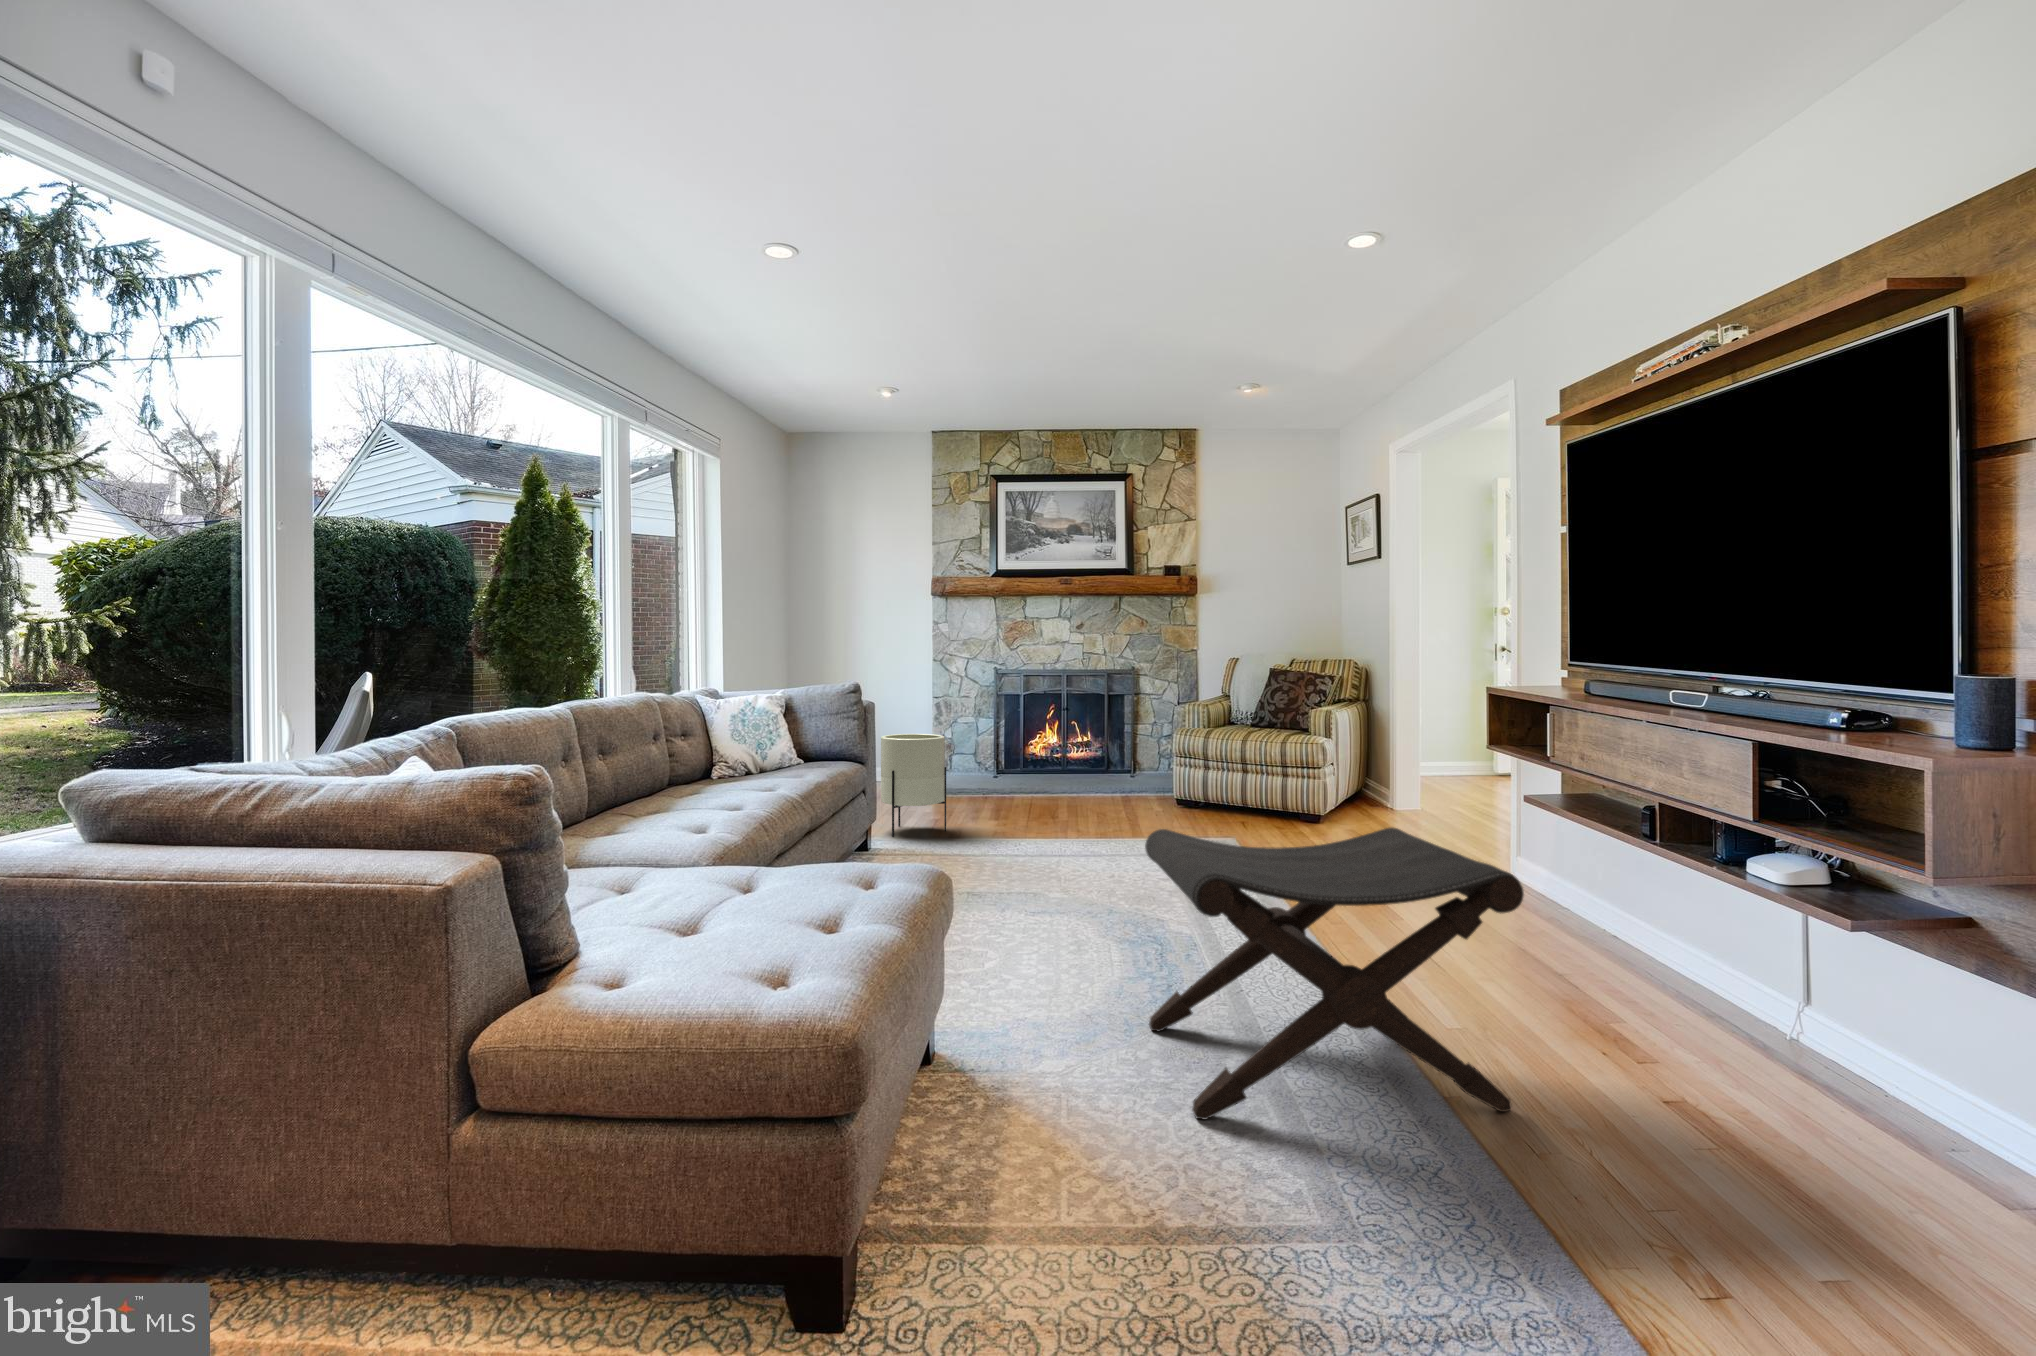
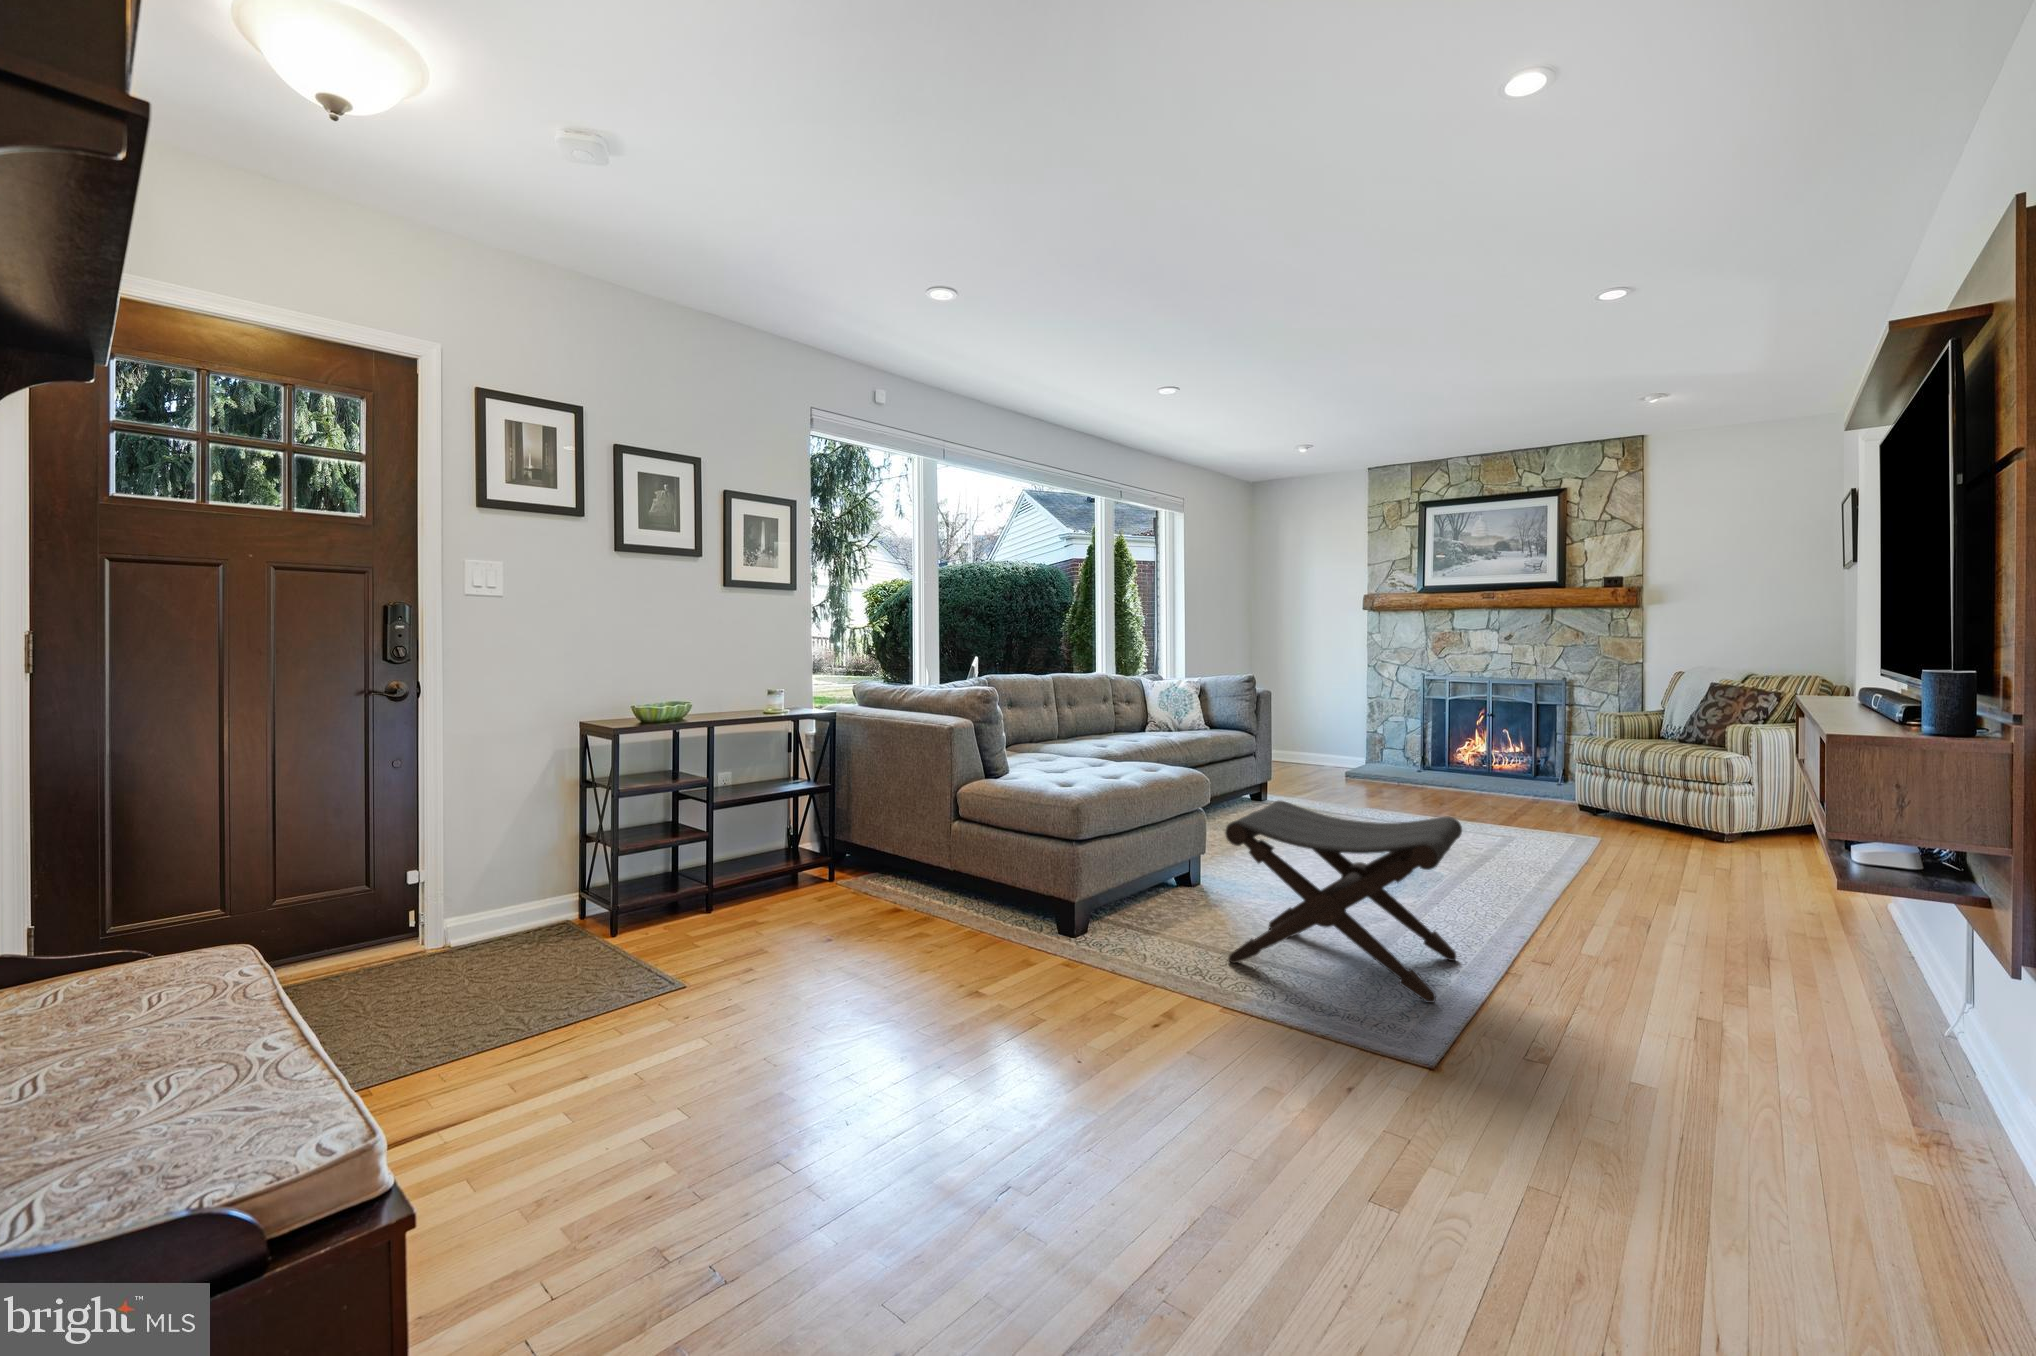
planter: present [881,734,946,837] -> none [1259,730,1310,809]

